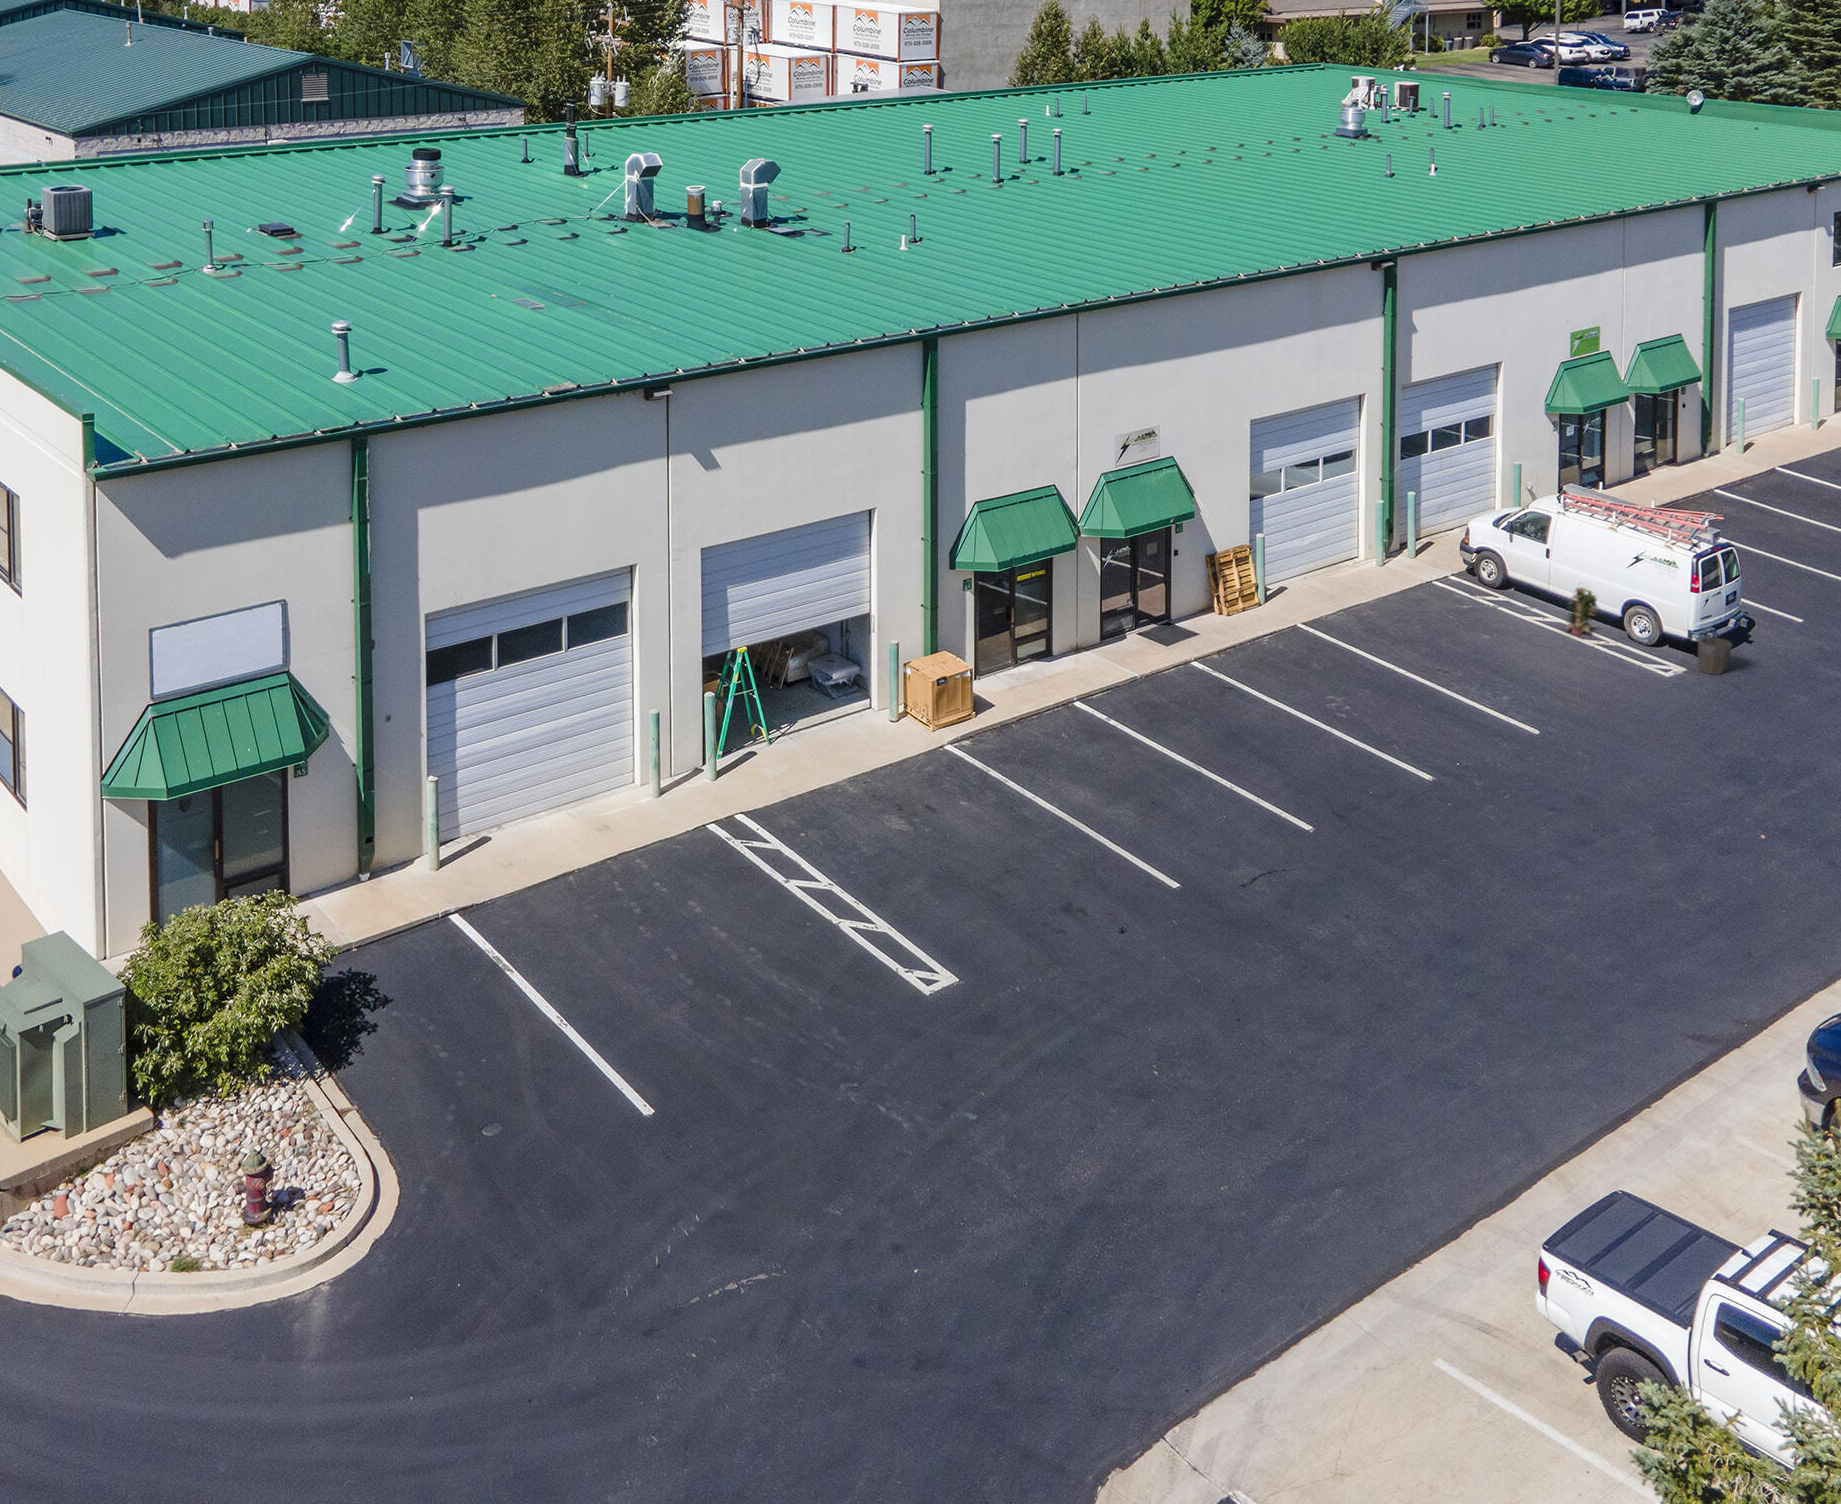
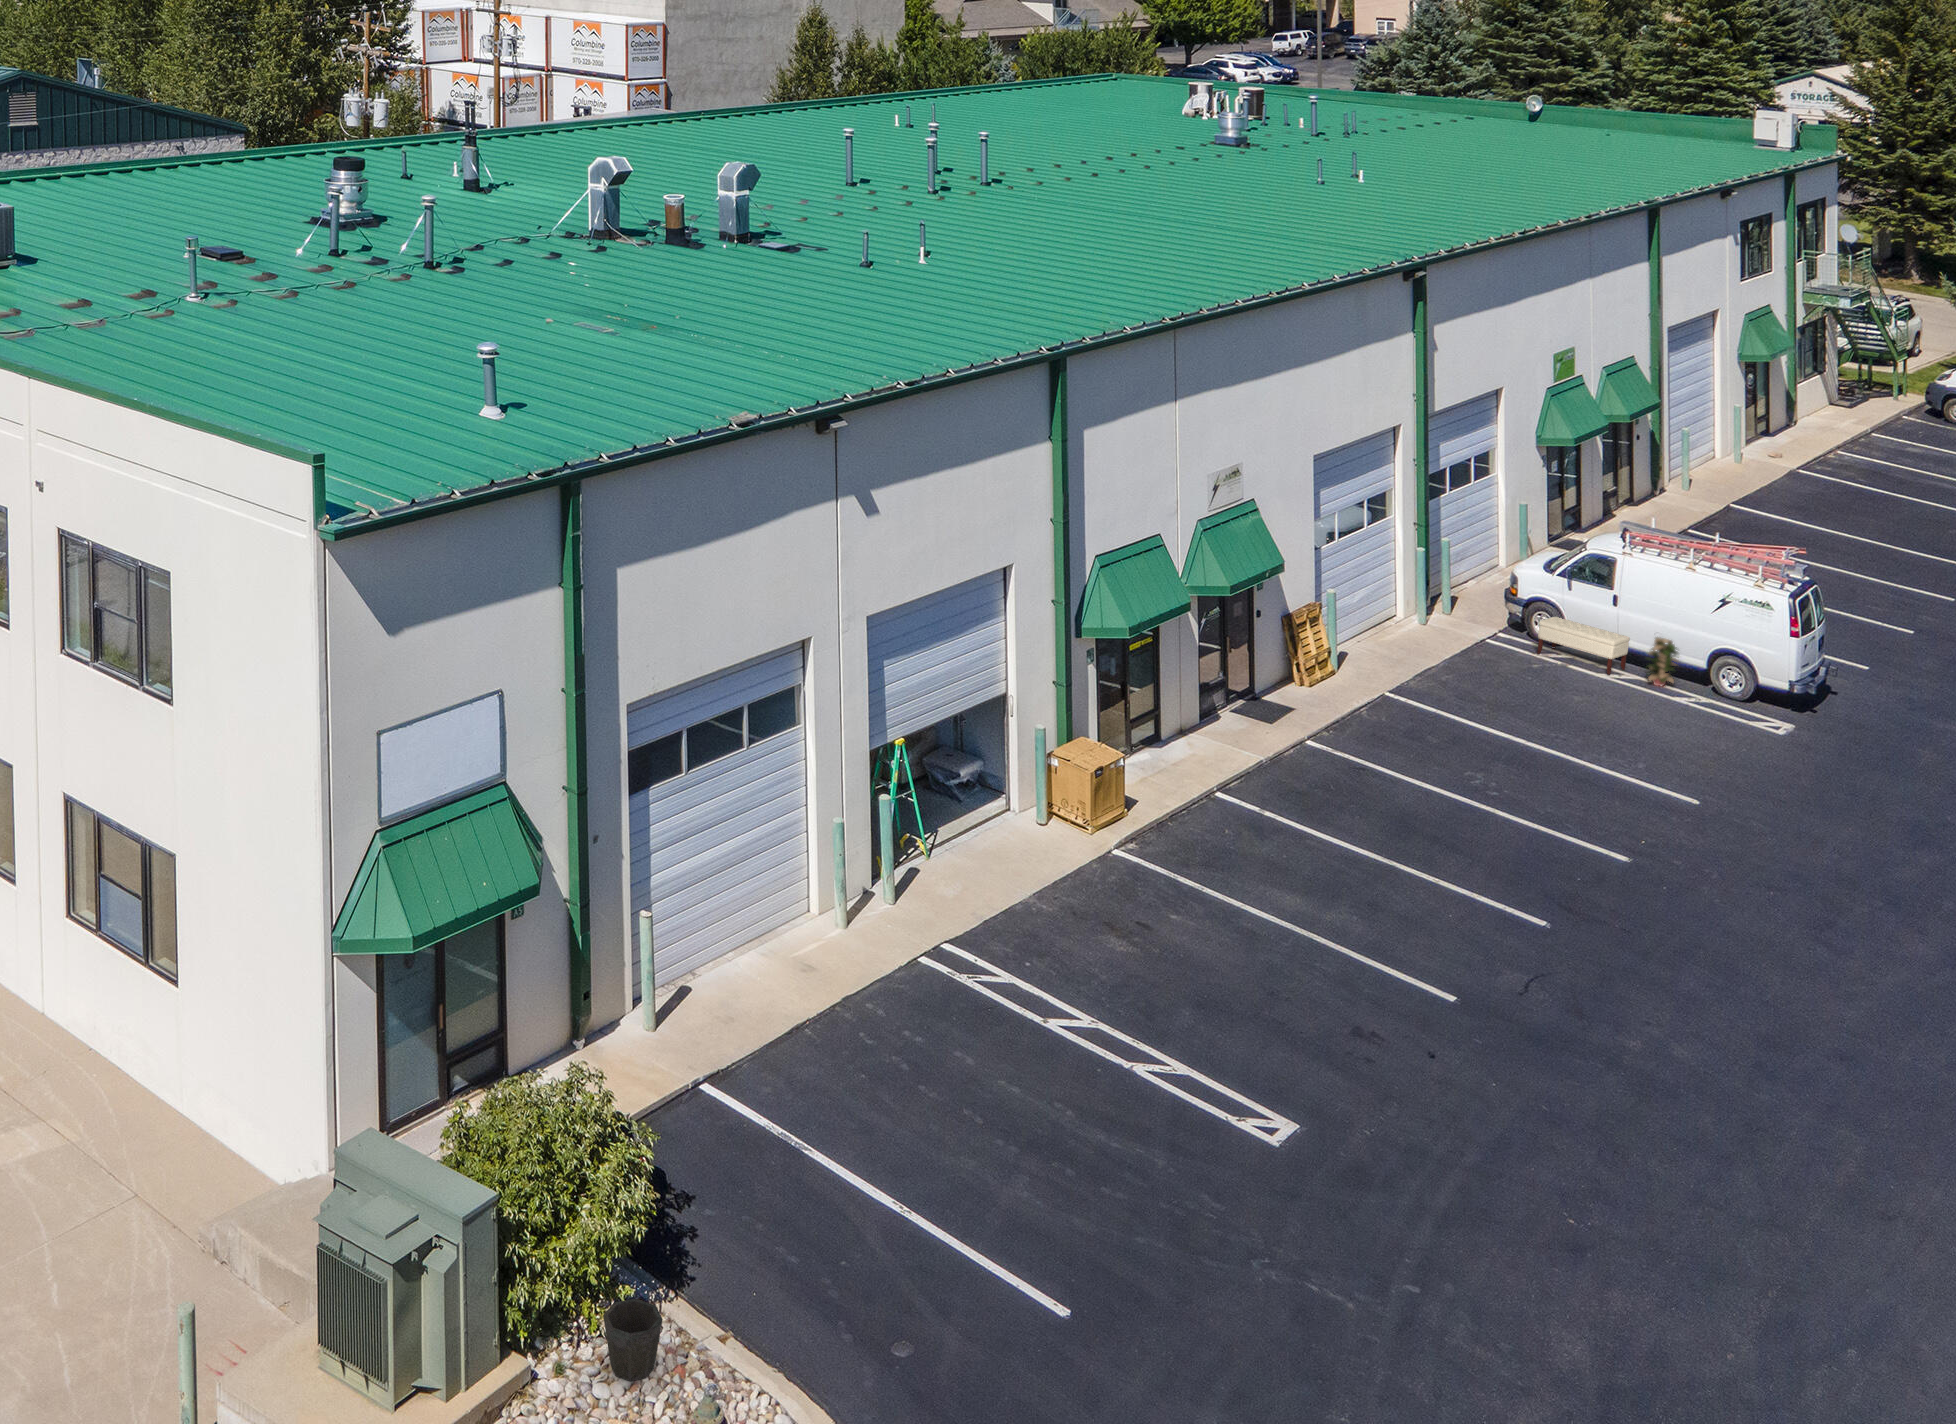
bench: none [1477,566,1558,622] -> present [1537,617,1630,675]
waste bin: present [1698,637,1733,674] -> present [603,1299,663,1381]

